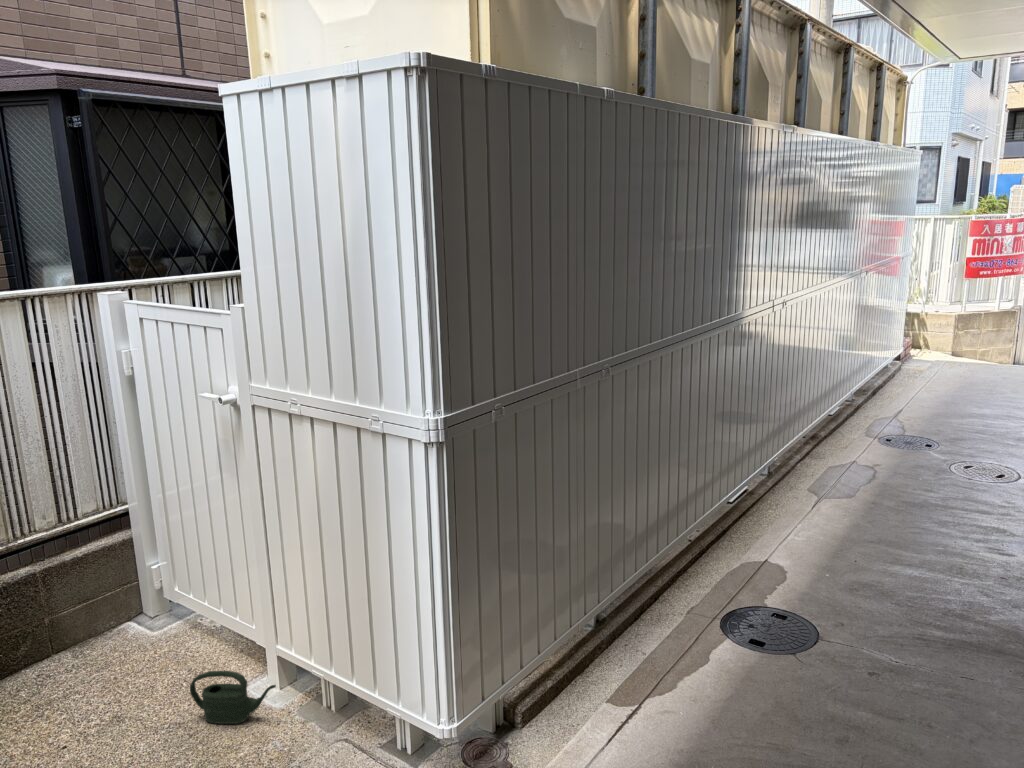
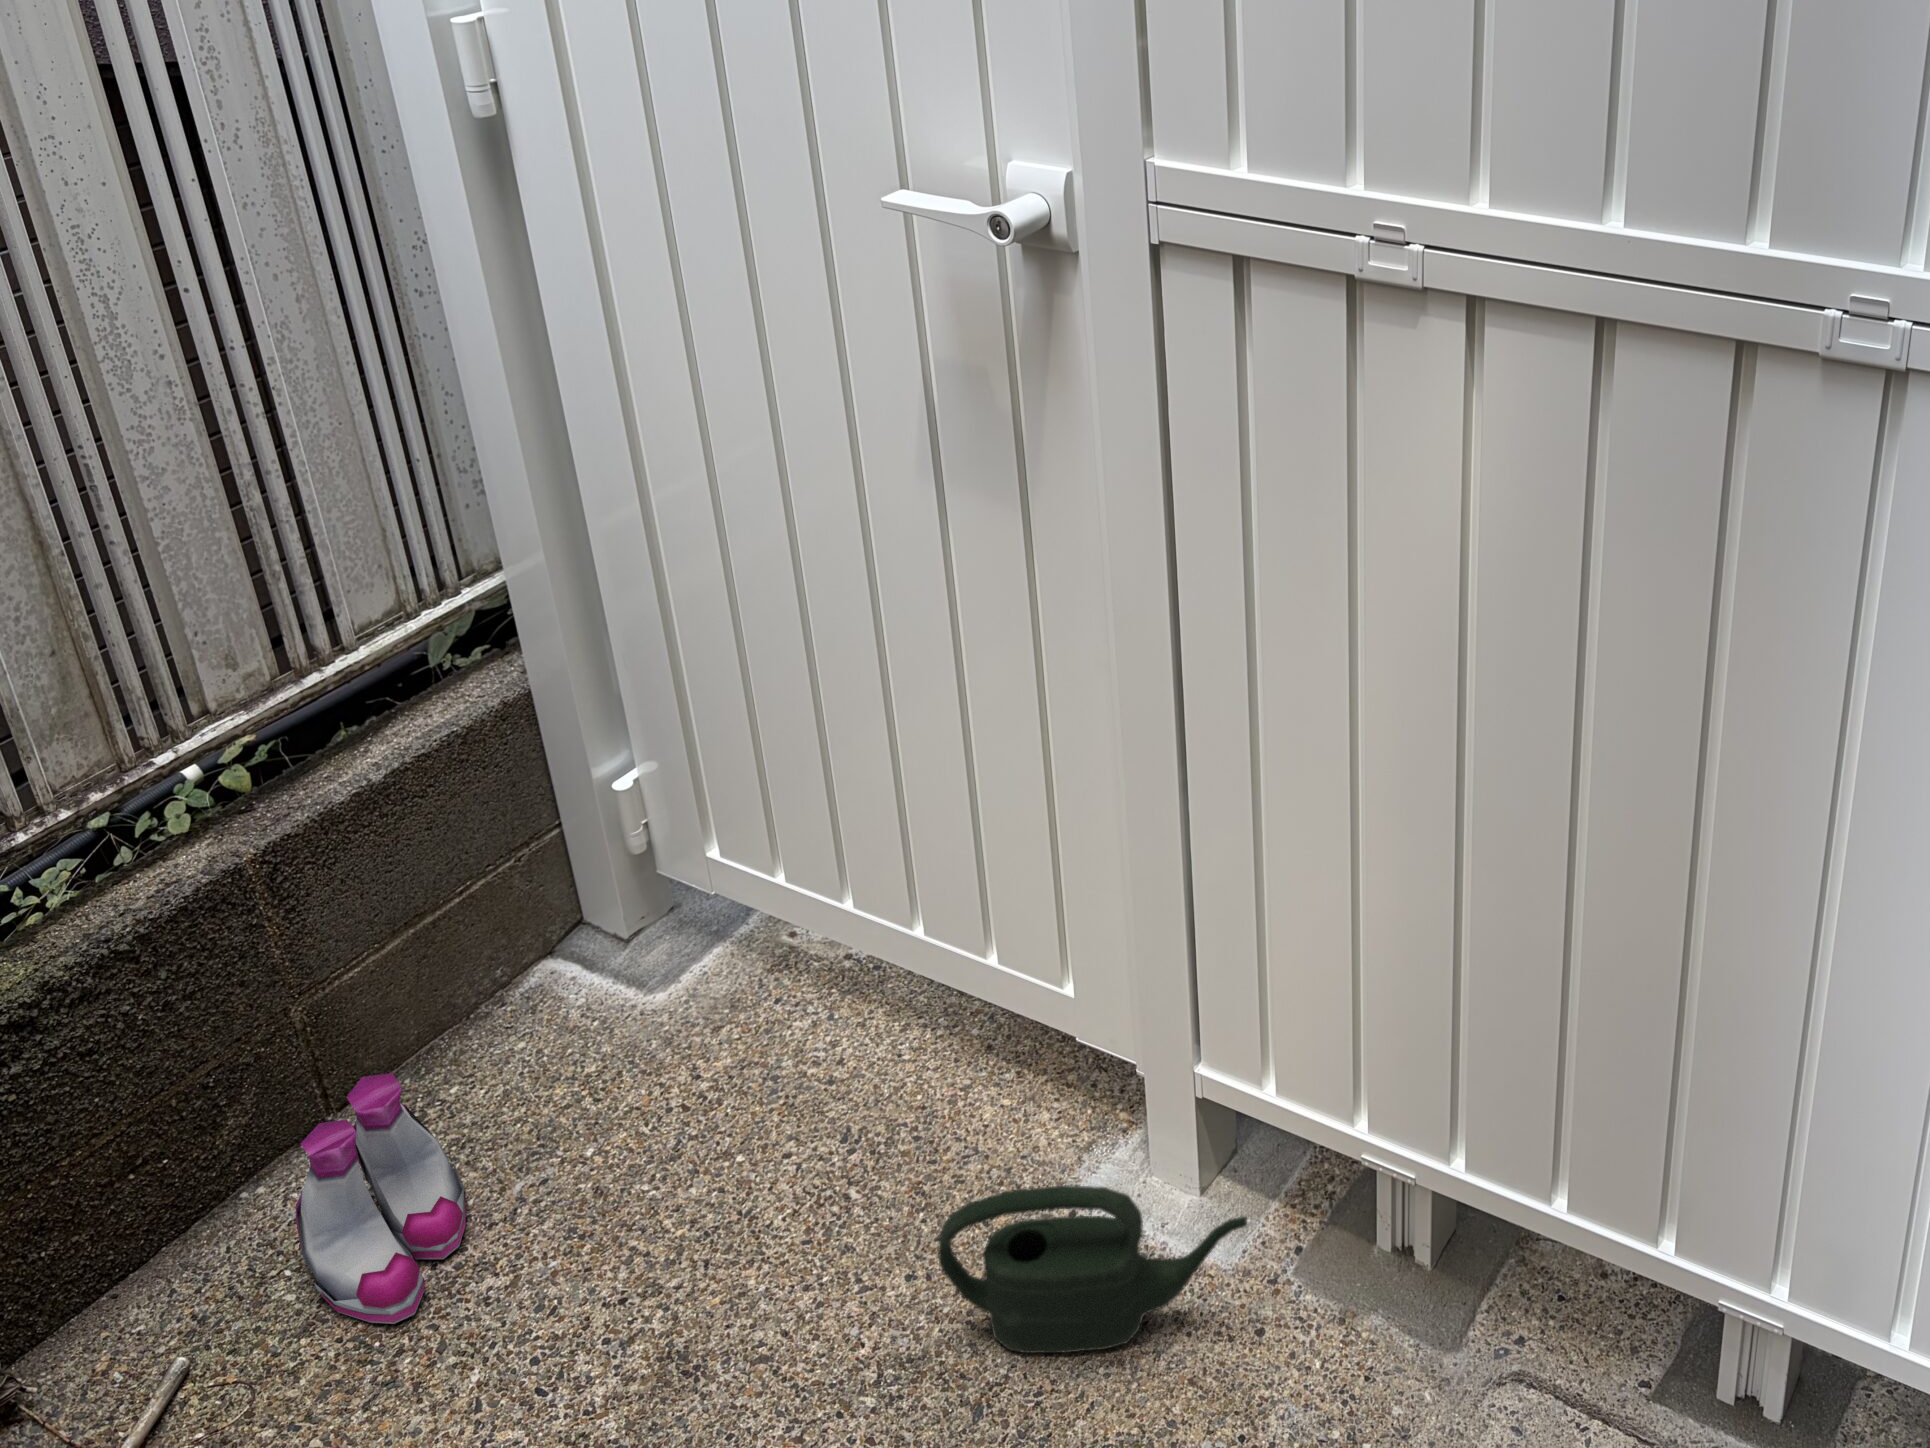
boots: none [30,634,80,703] -> present [295,1073,466,1324]

